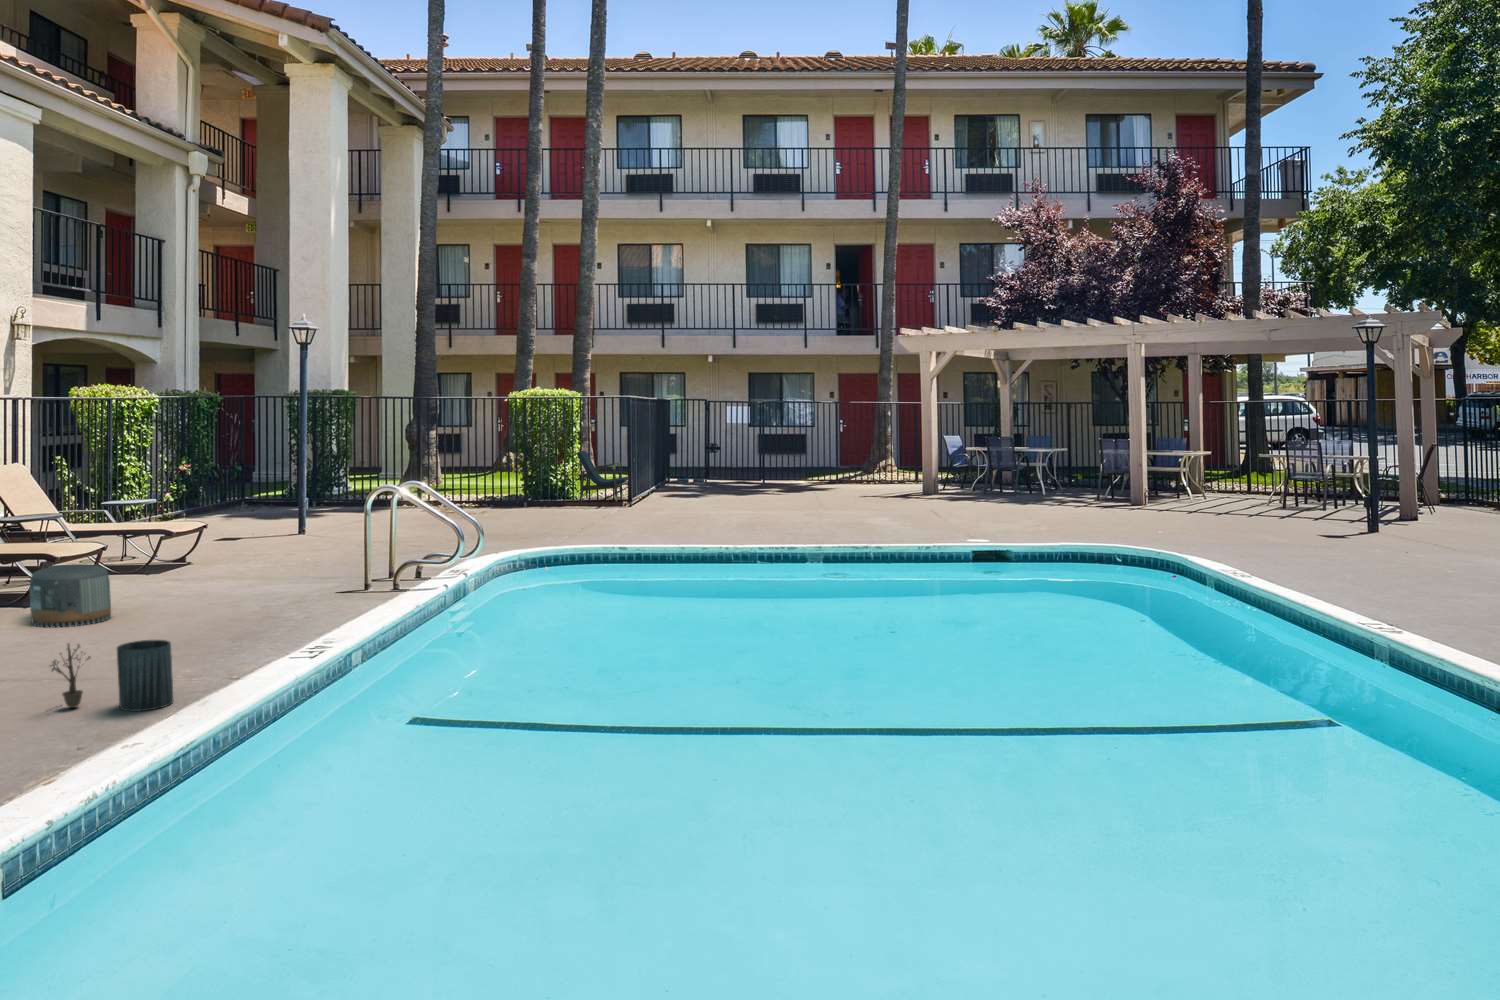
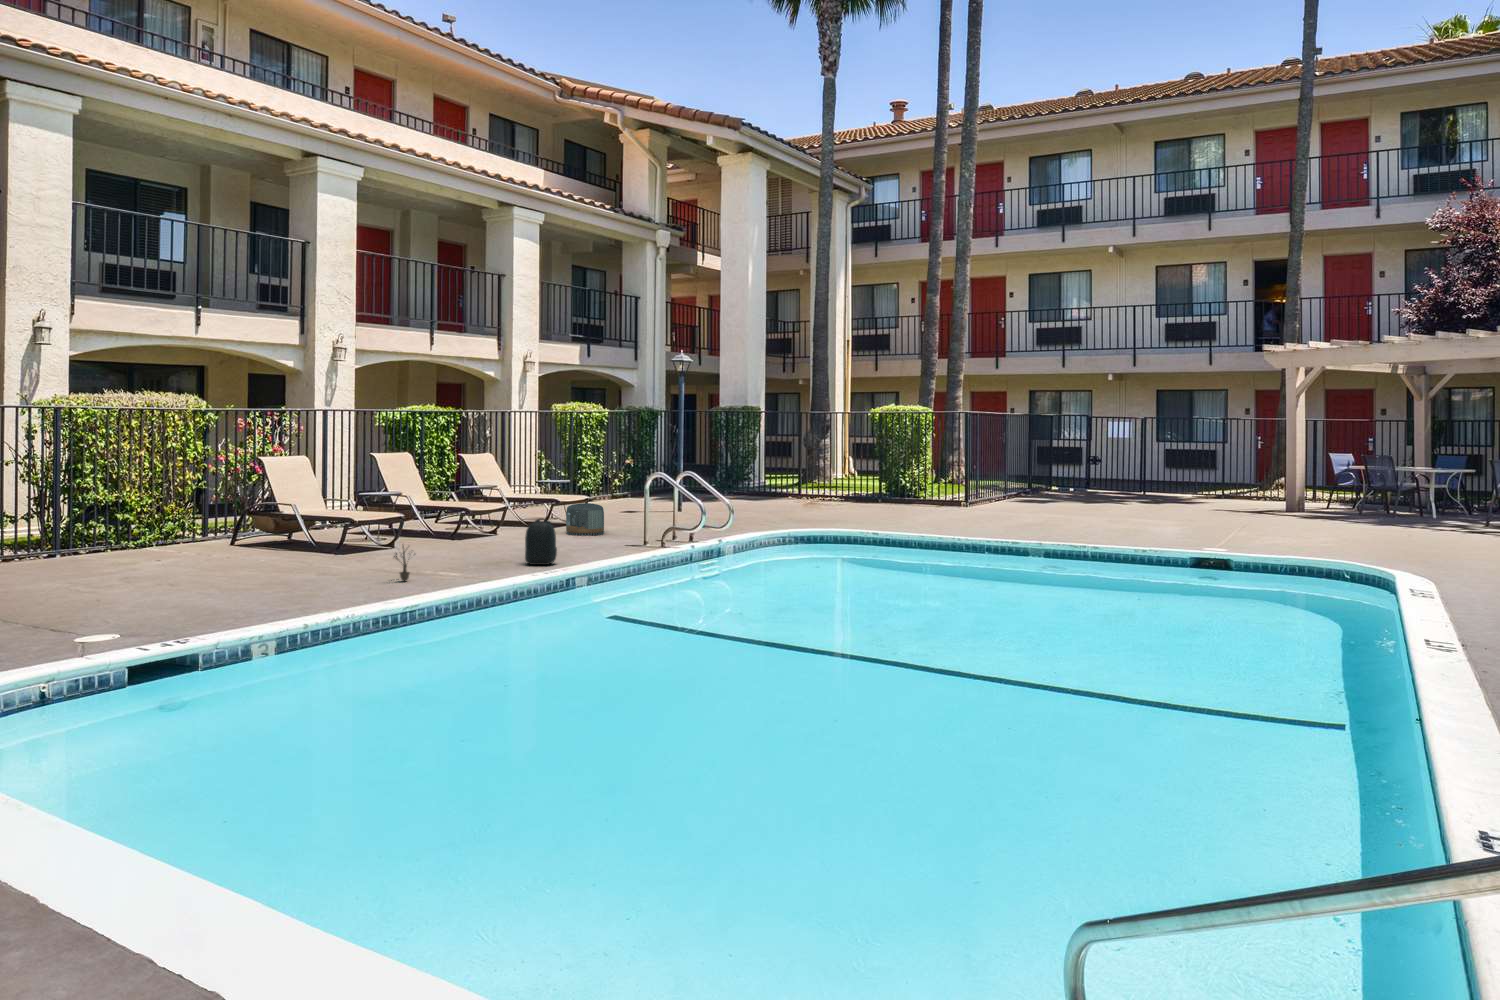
lounge chair: present [577,450,628,501] -> none [920,460,969,504]
pouf: present [29,564,111,628] -> present [566,503,604,536]
backpack: none [231,571,283,644] -> present [525,519,557,565]
trash can: present [117,640,174,711] -> none [424,547,453,586]

